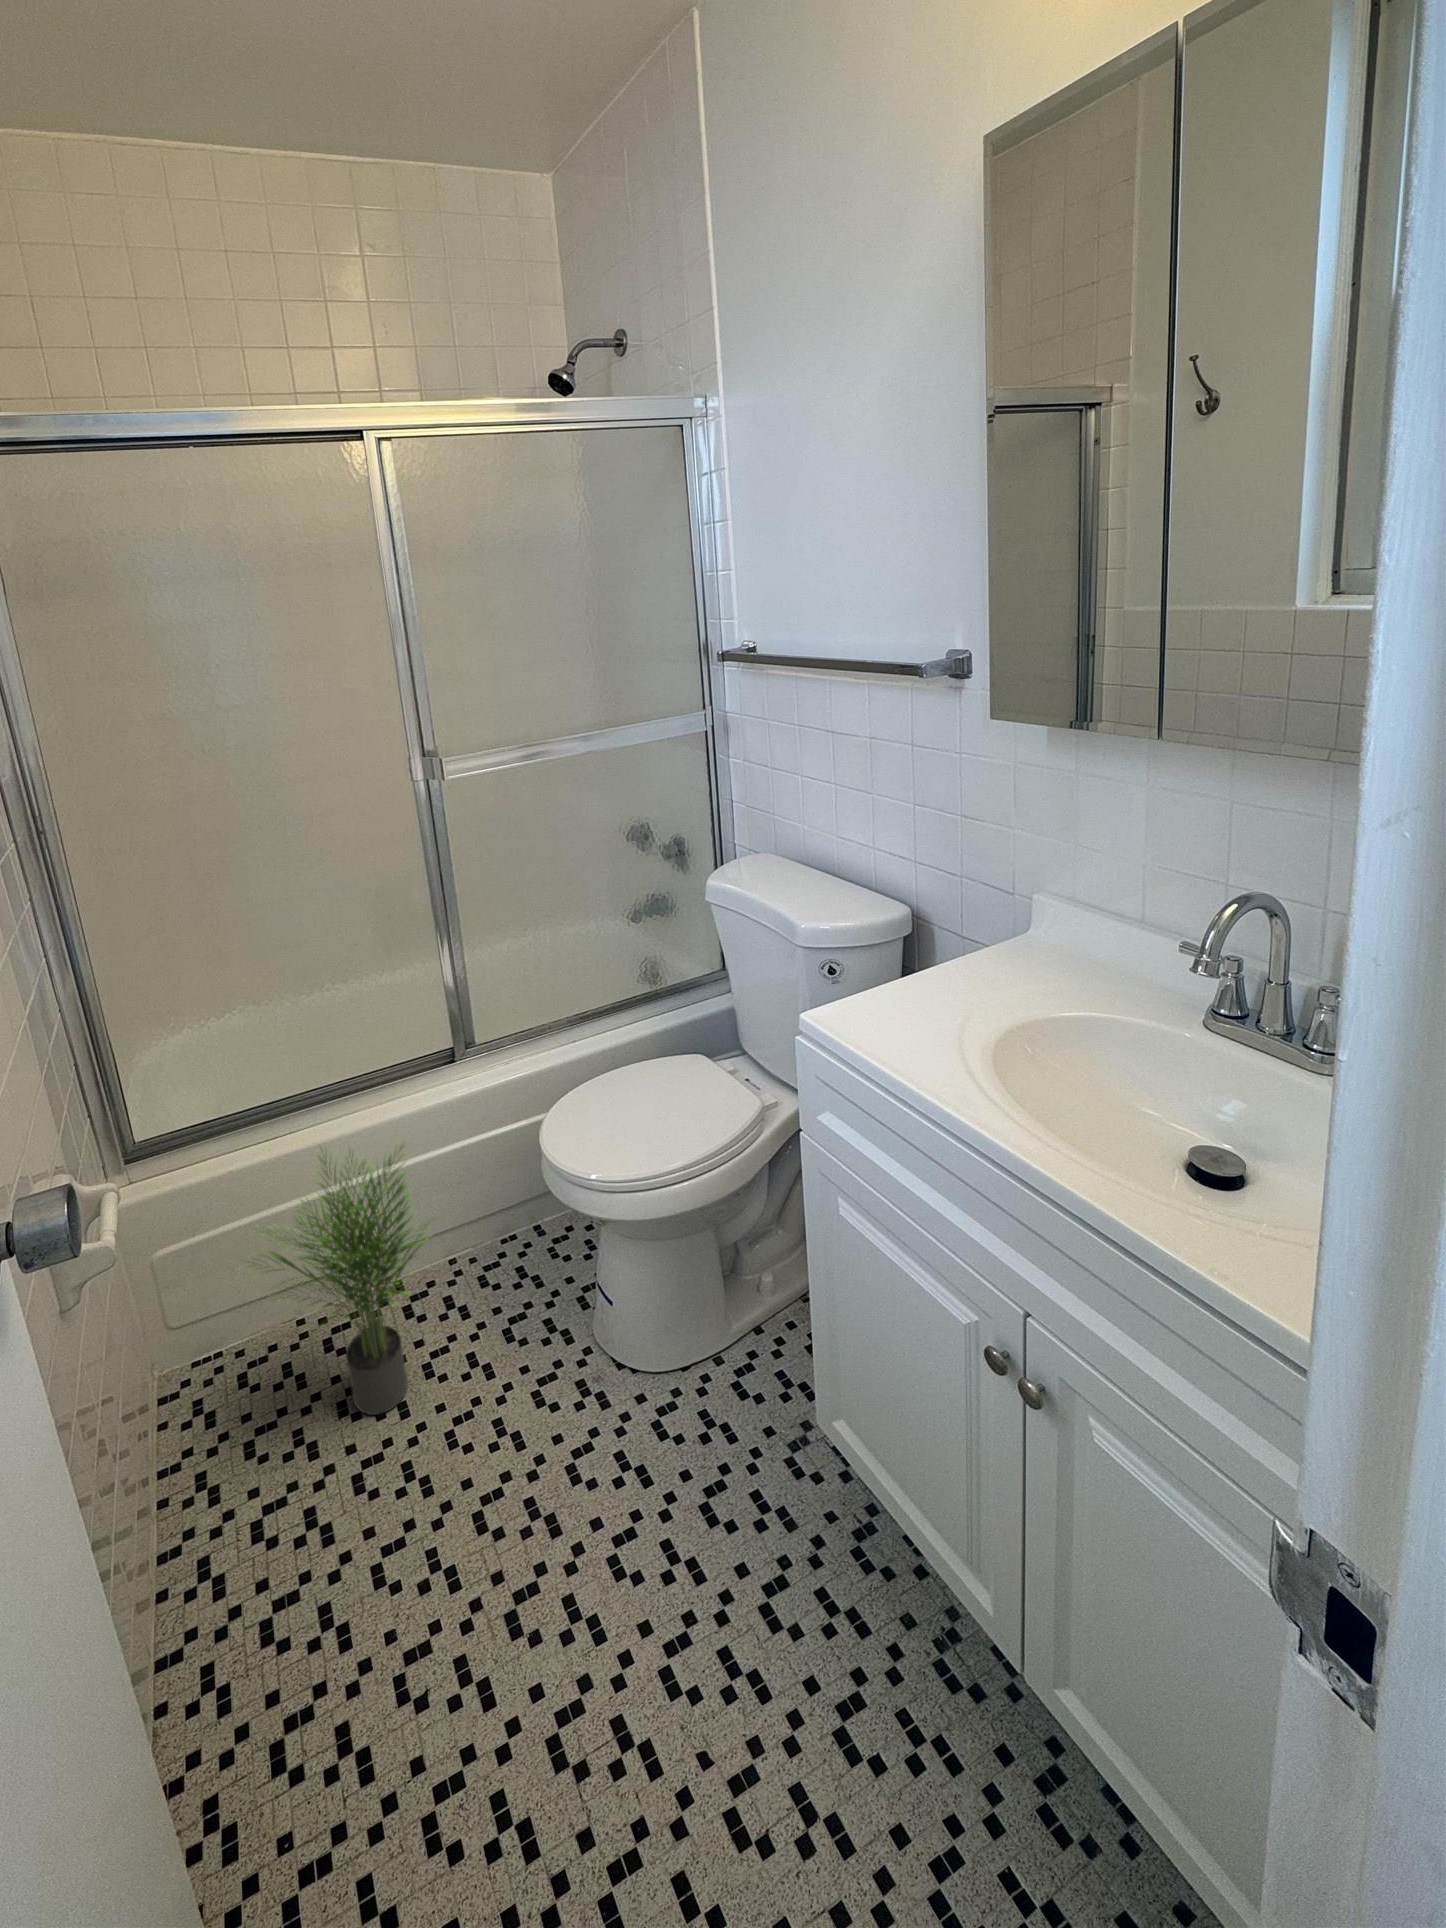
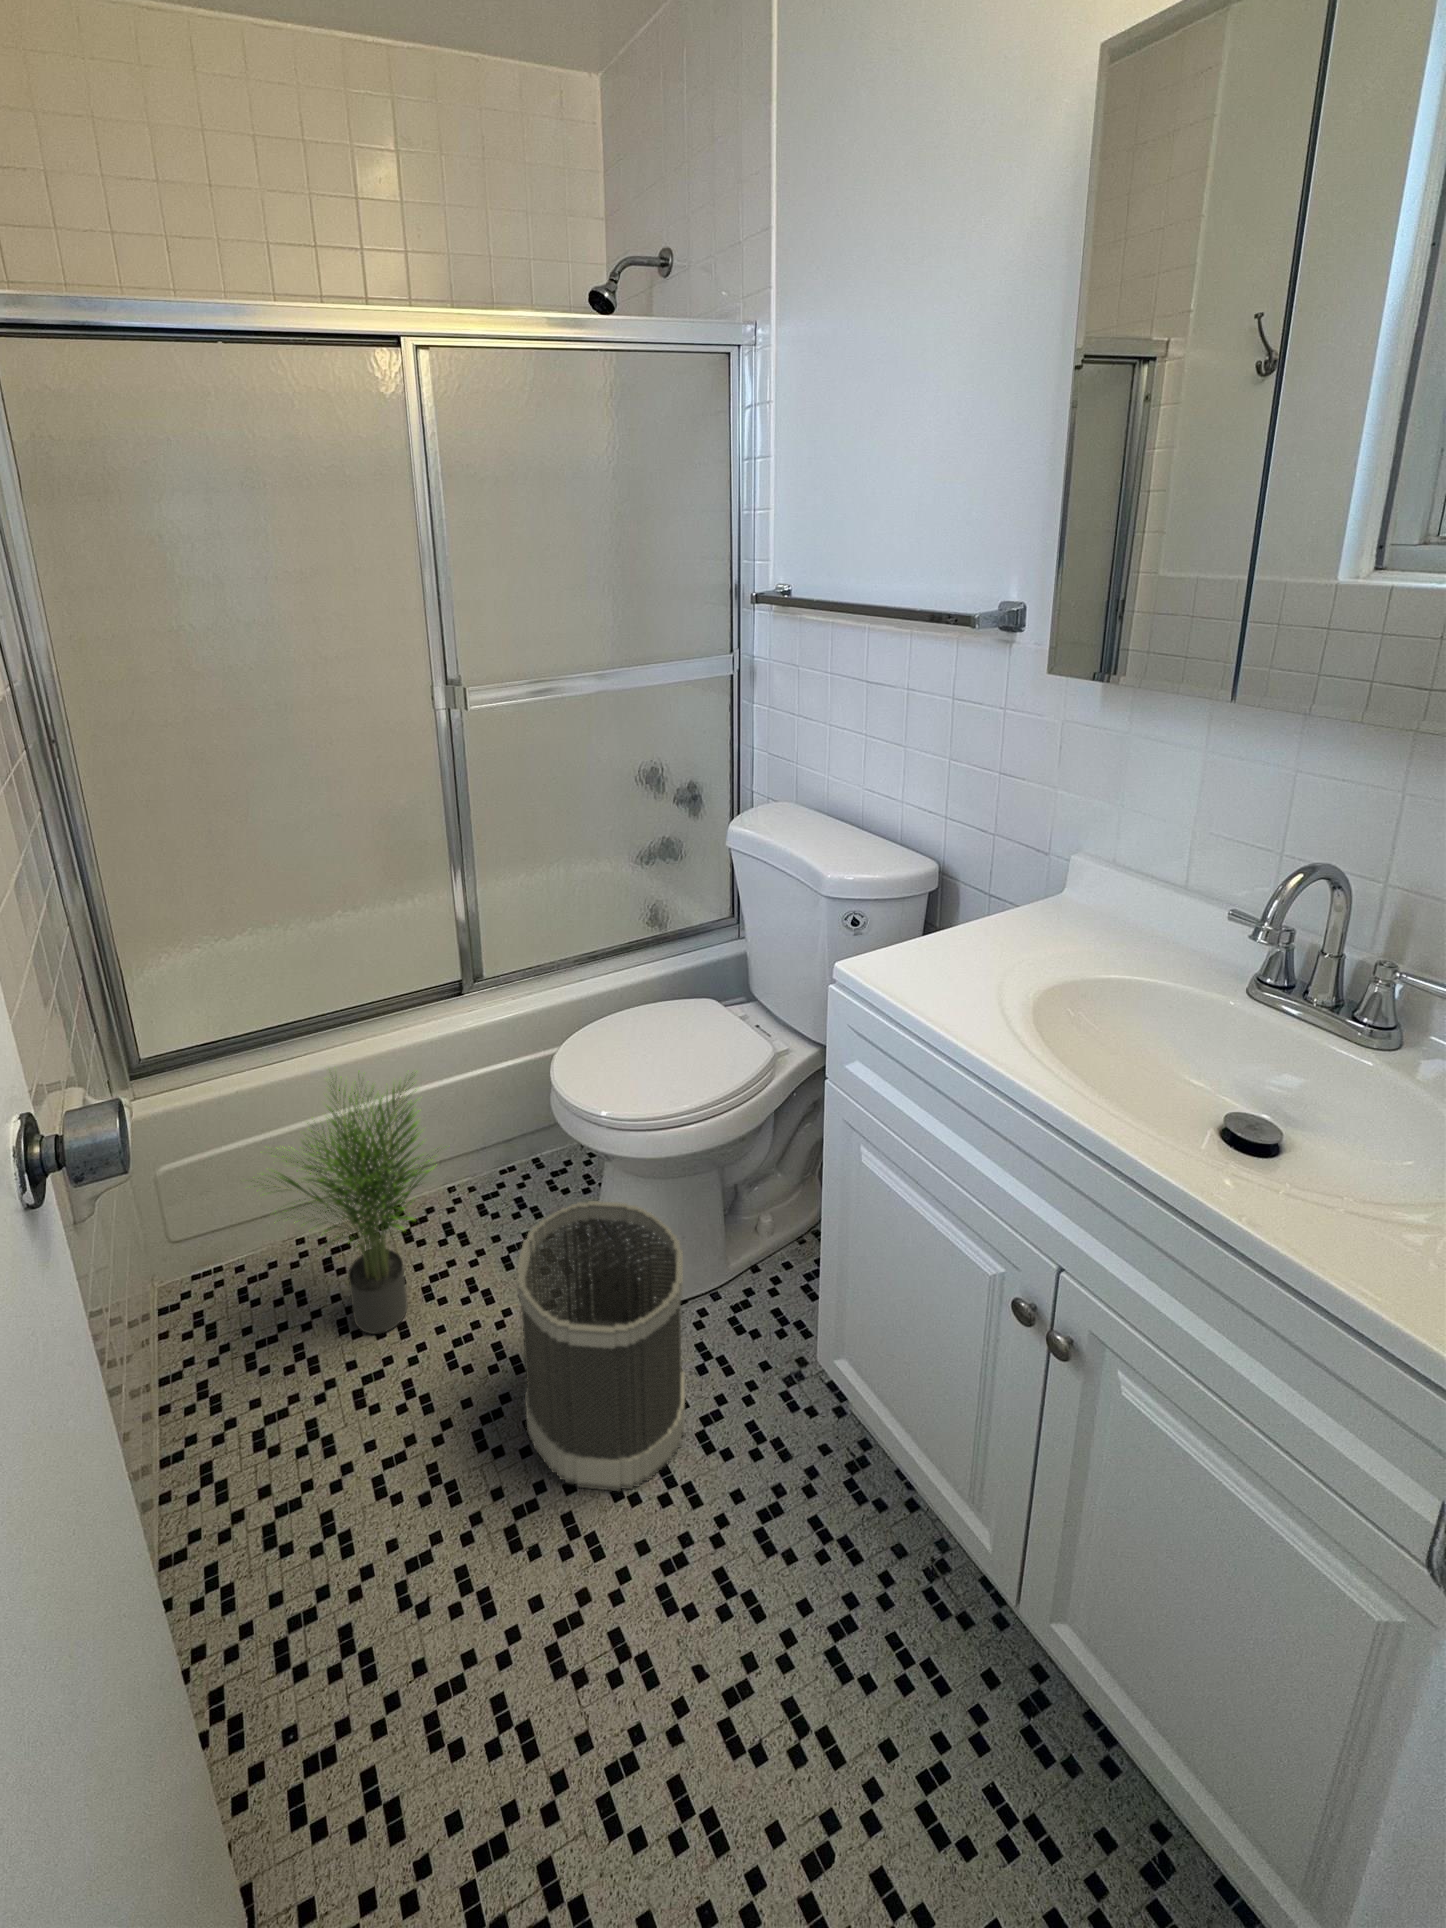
wastebasket: none [506,1266,687,1570] -> present [516,1201,685,1491]

